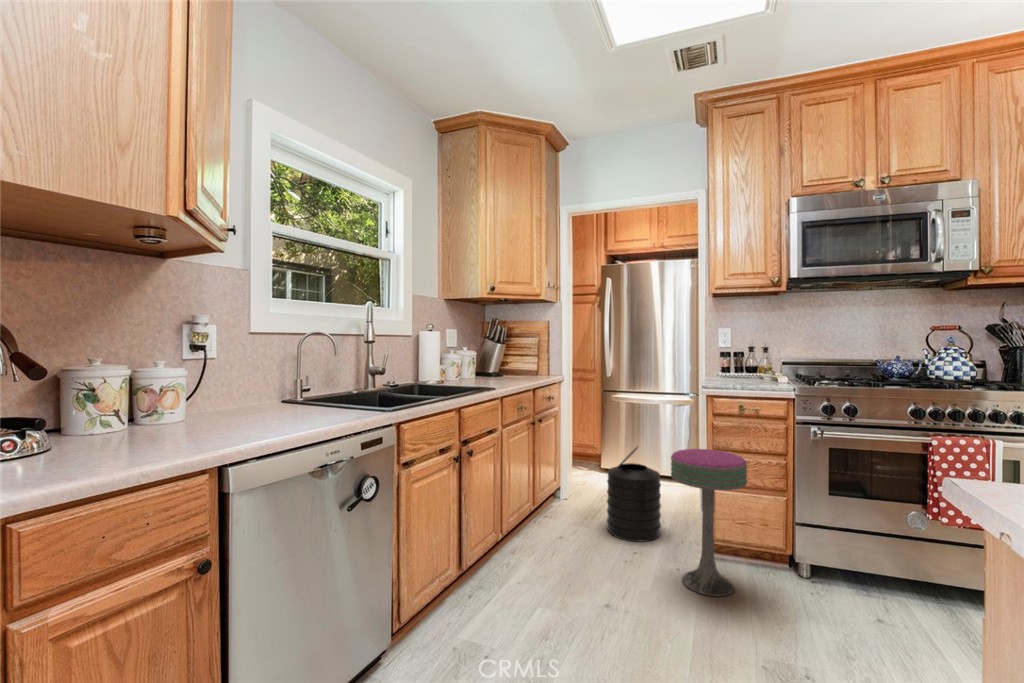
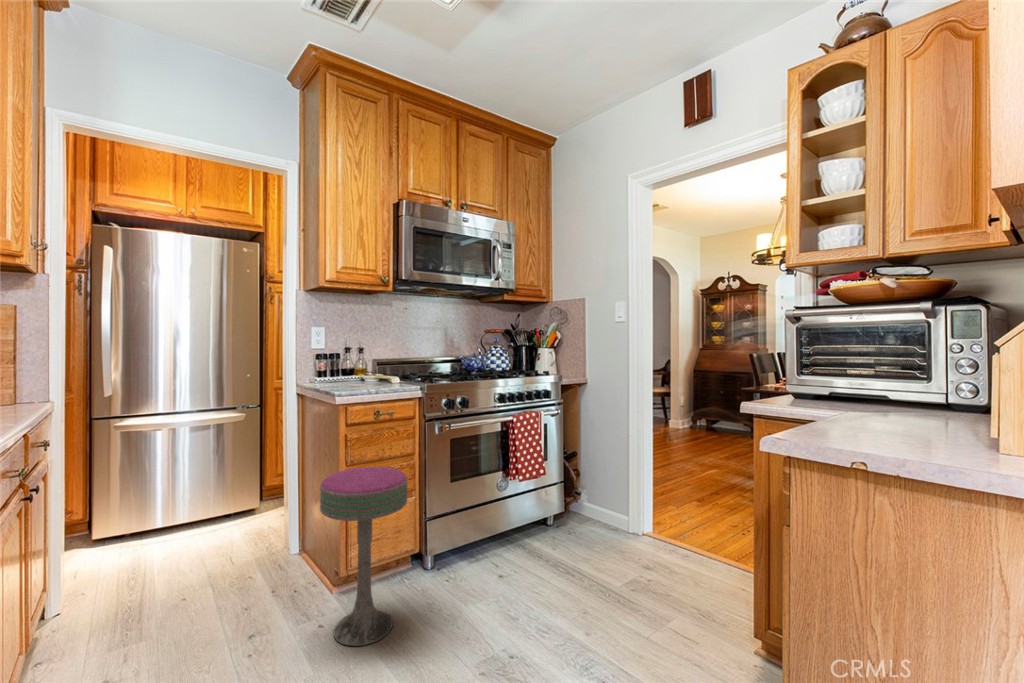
trash can: present [607,446,661,541] -> none [178,486,265,629]

